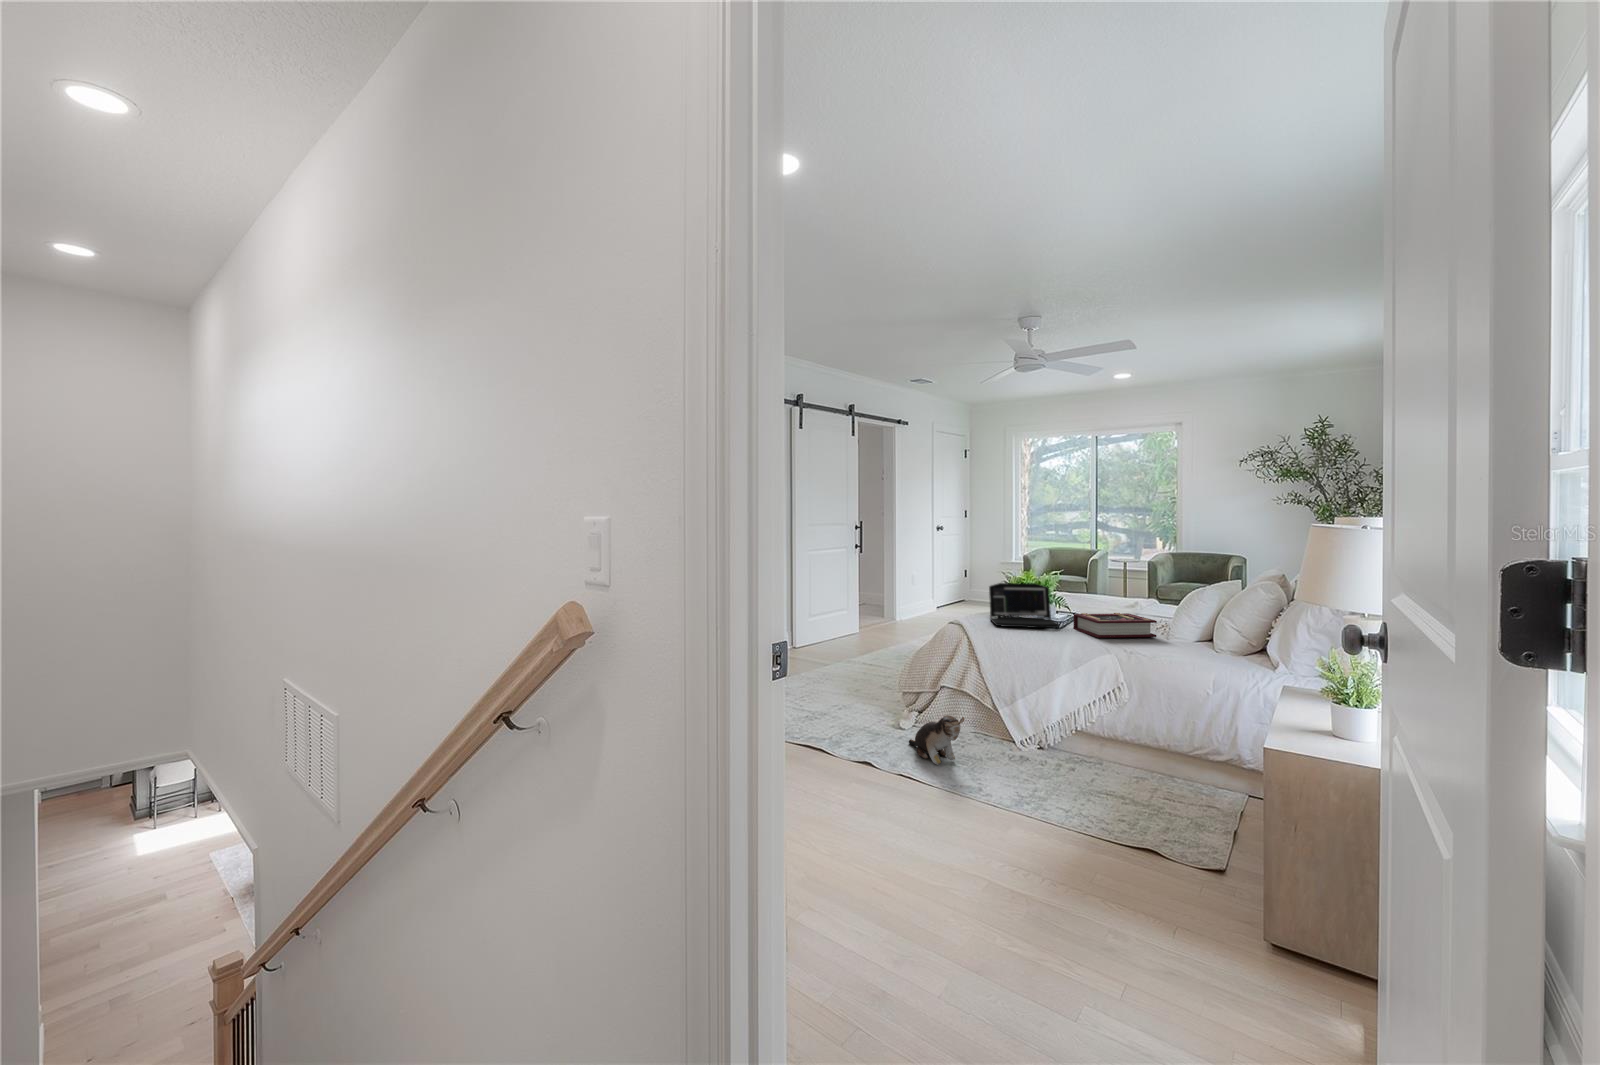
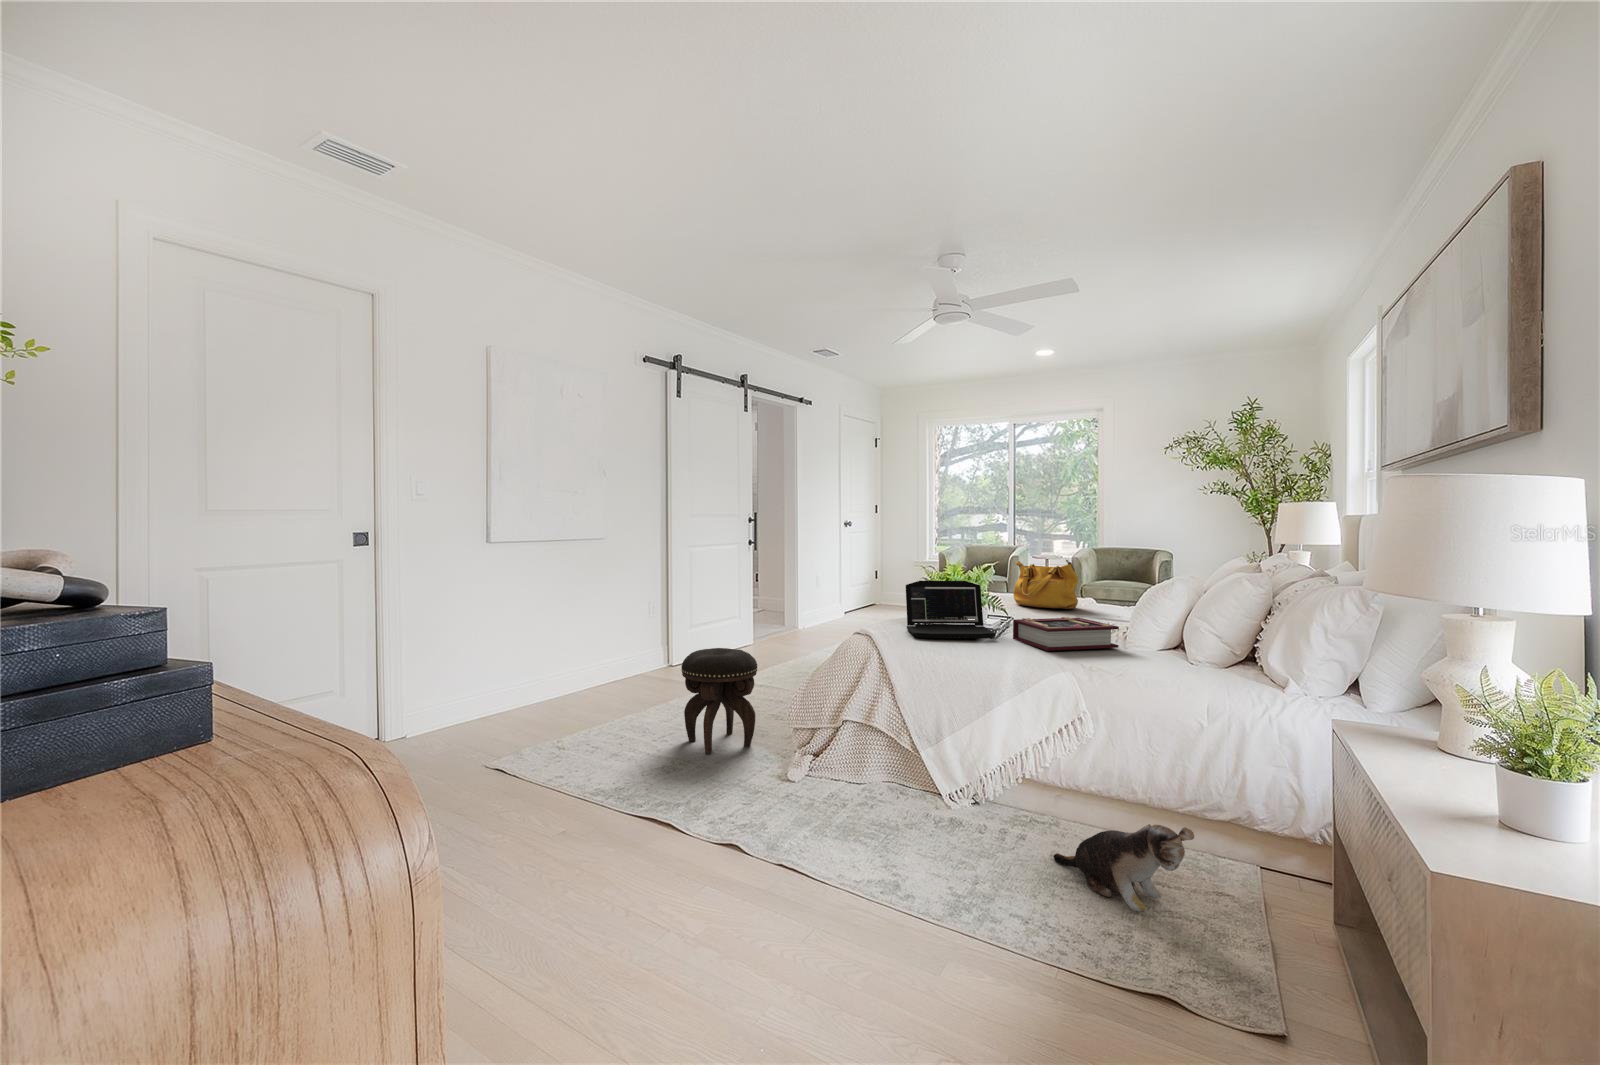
handbag: none [1082,566,1137,607] -> present [1014,560,1078,609]
footstool: none [816,632,873,710] -> present [681,648,757,754]
plush toy: present [909,715,964,765] -> present [1054,824,1194,912]

